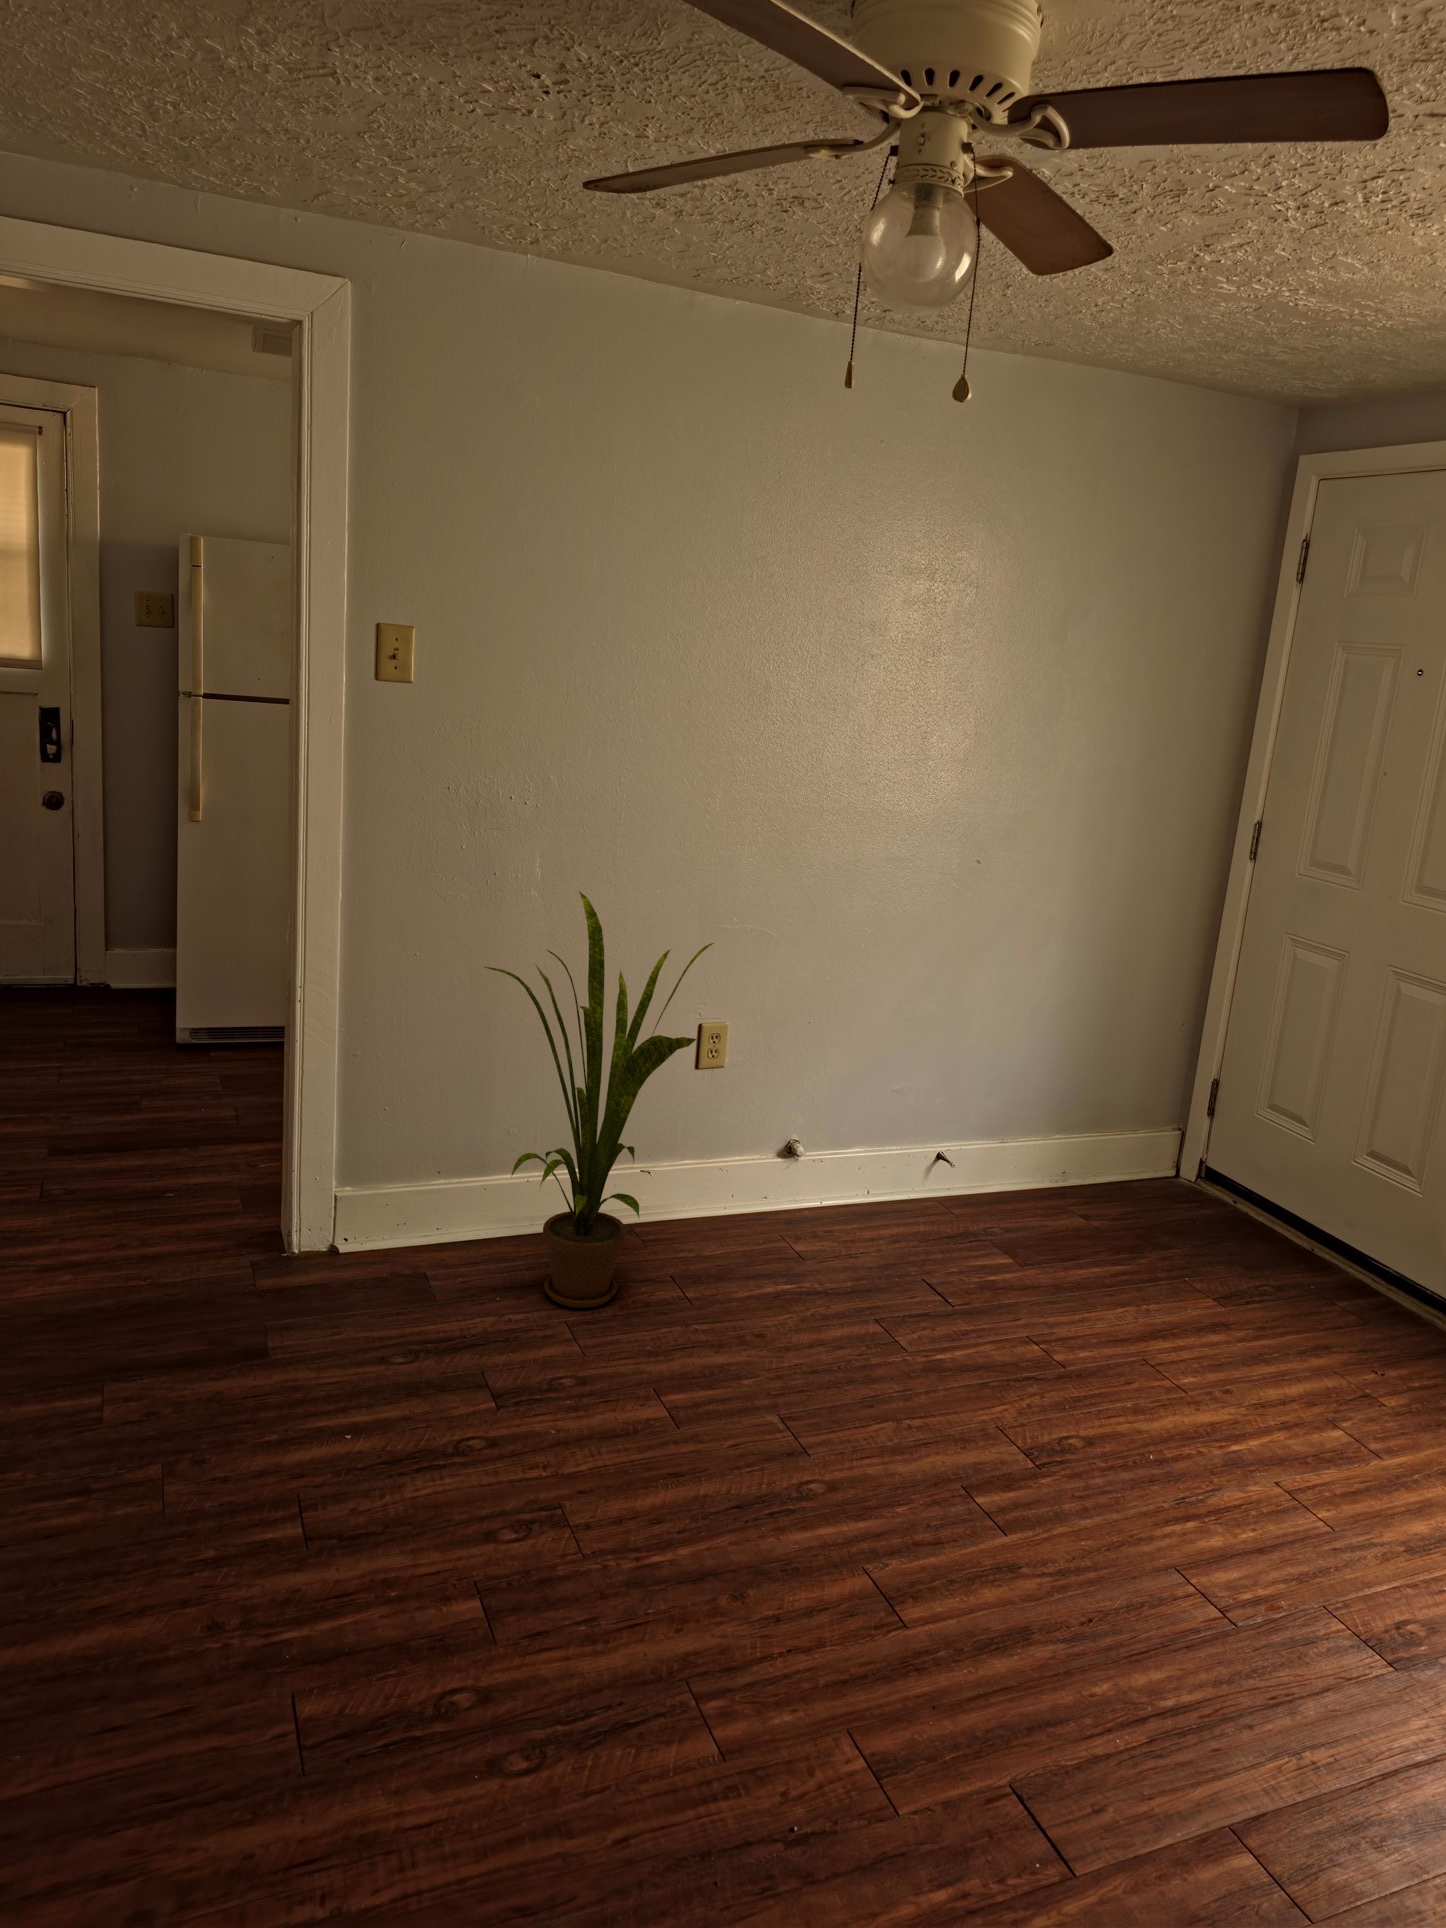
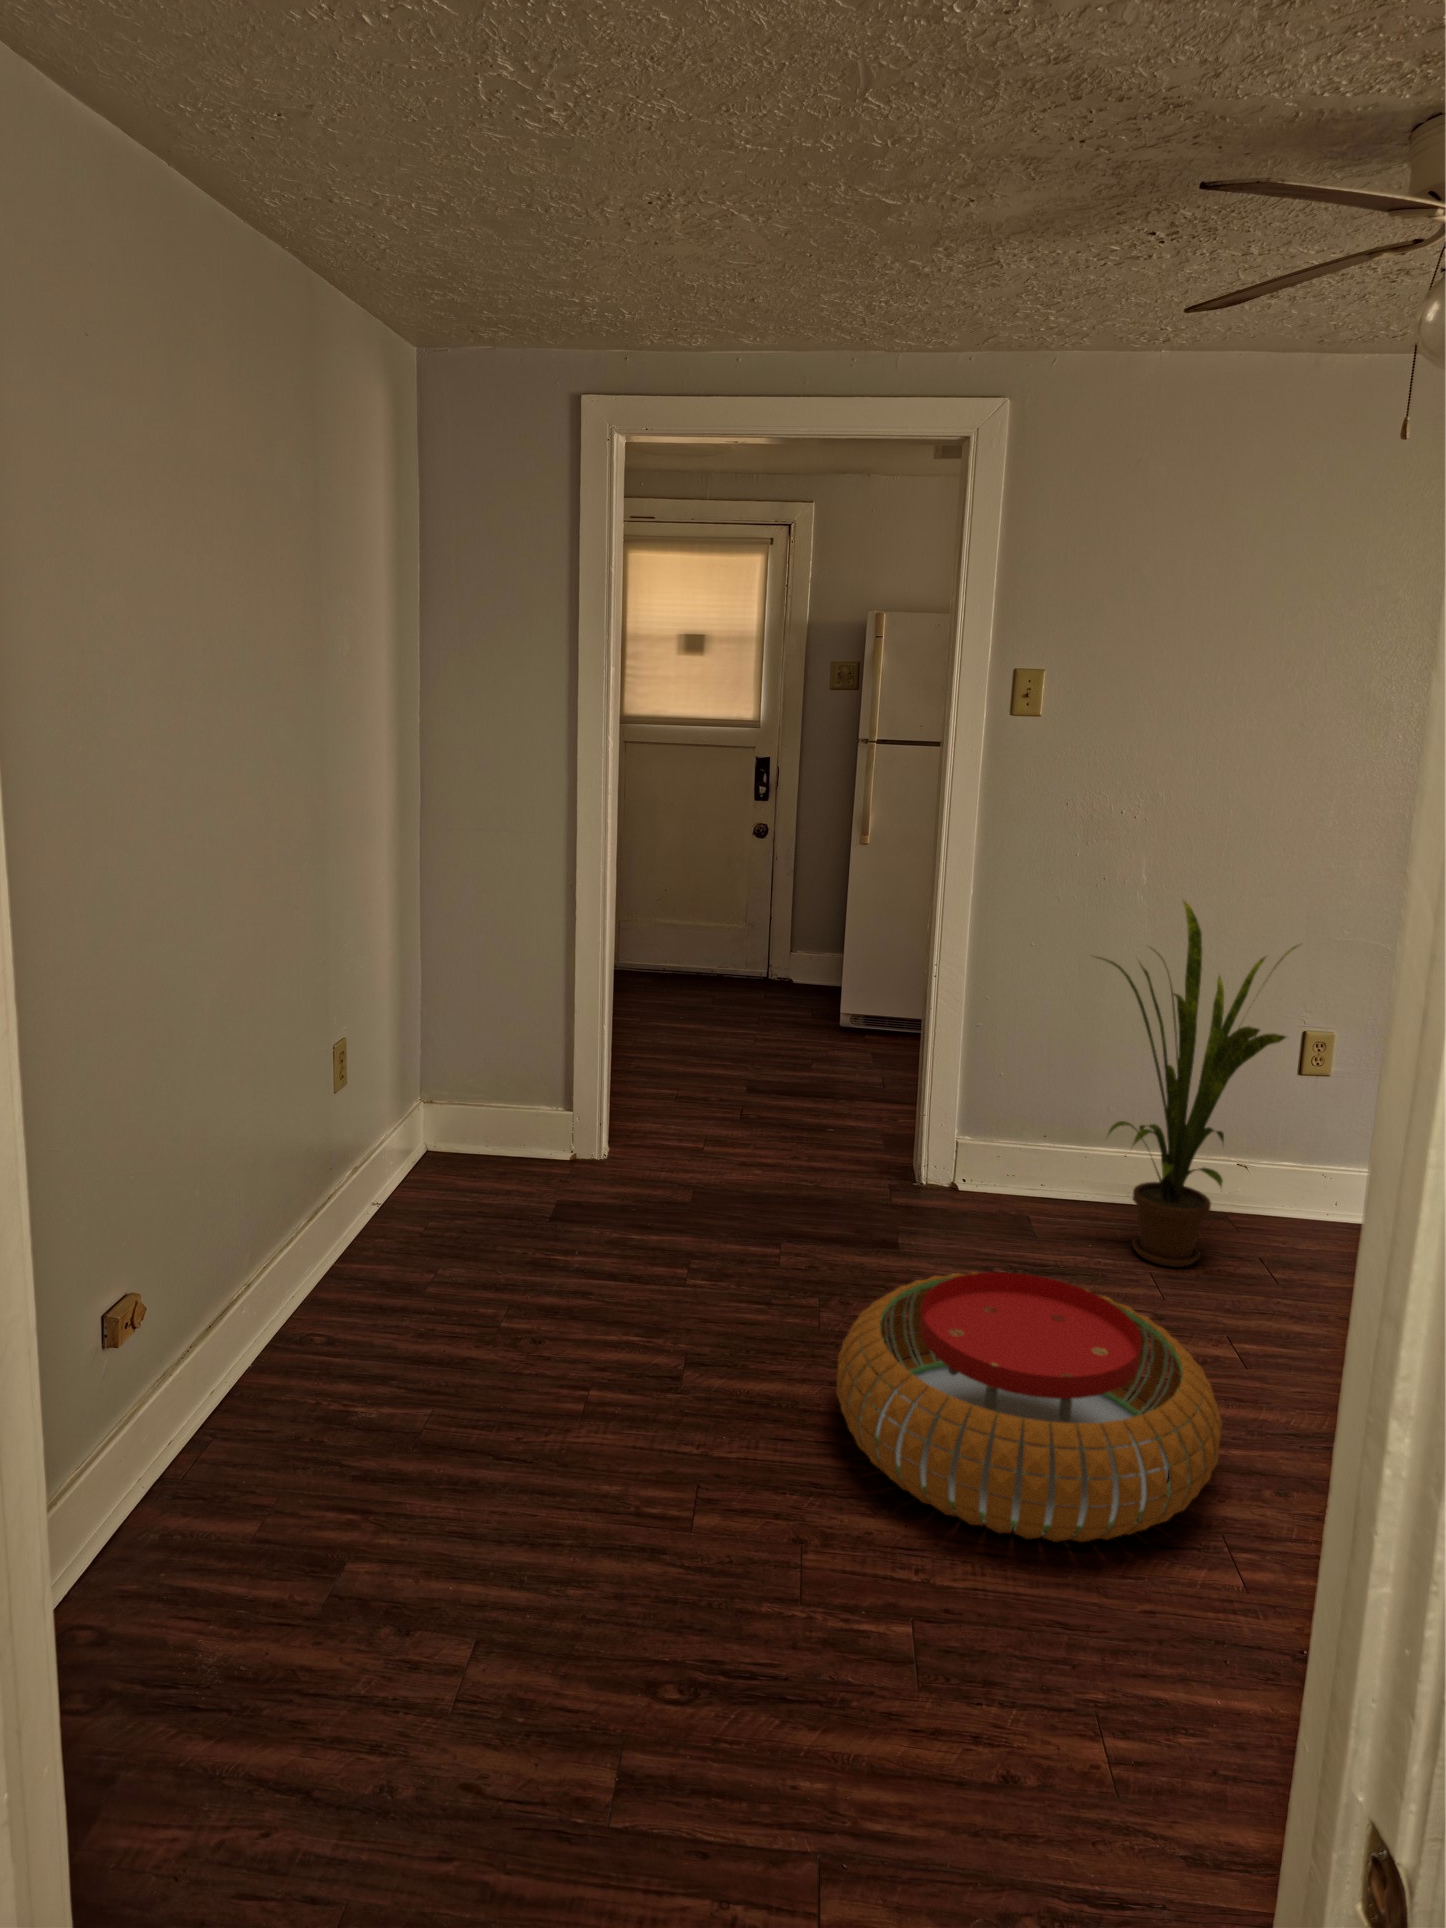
pouf: none [189,1386,678,1776] -> present [836,1272,1222,1542]

